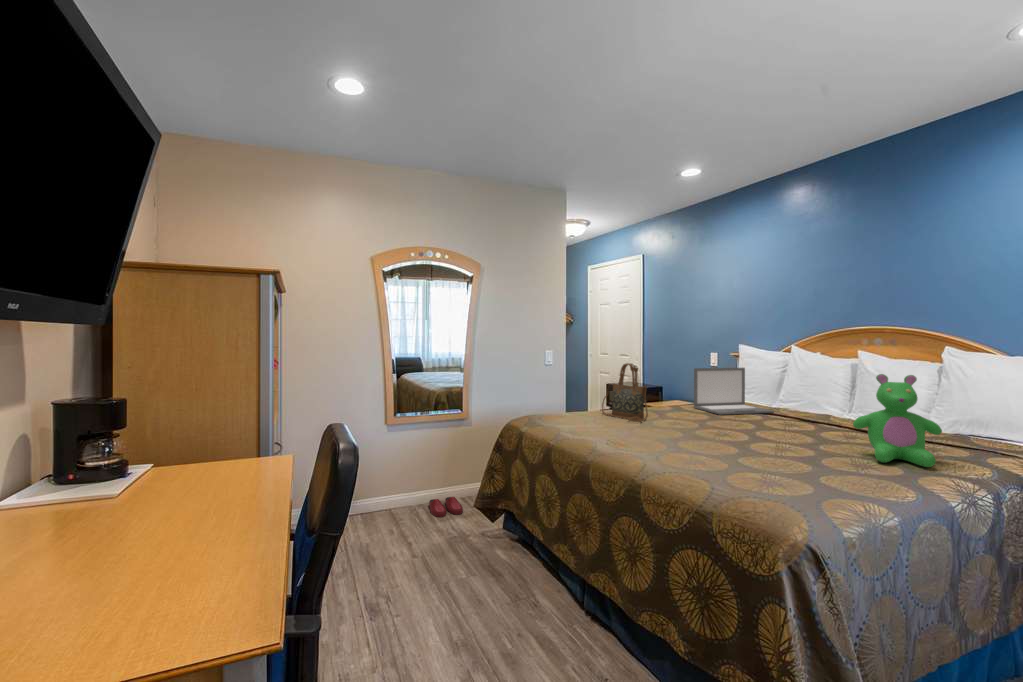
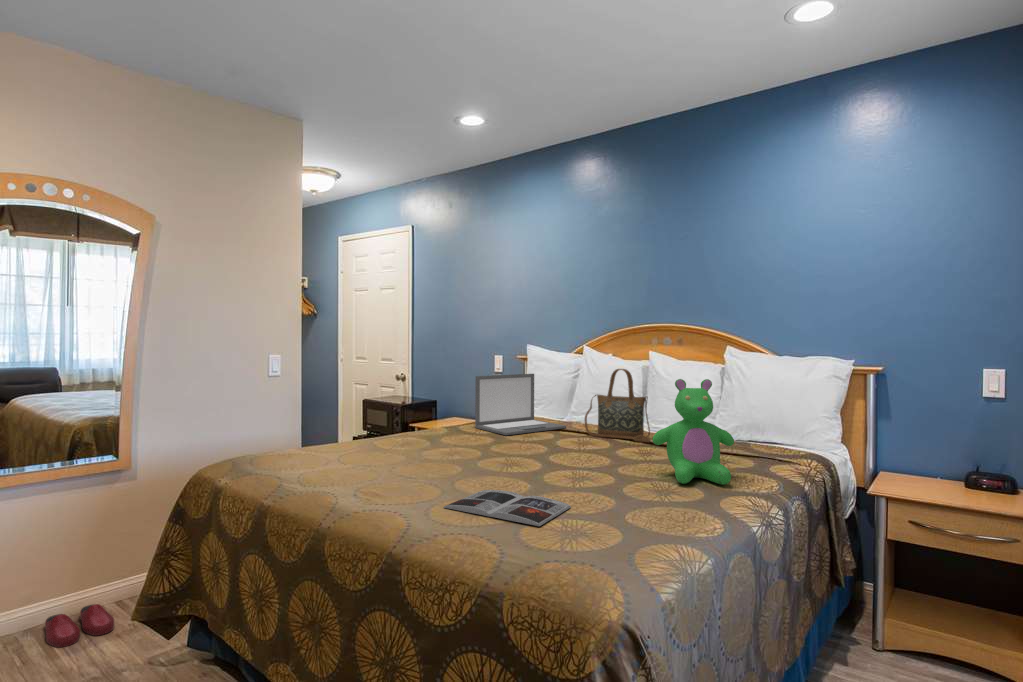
handbag: present [602,363,648,422] -> present [585,369,651,442]
magazine: none [669,450,772,477] -> present [444,490,571,526]

